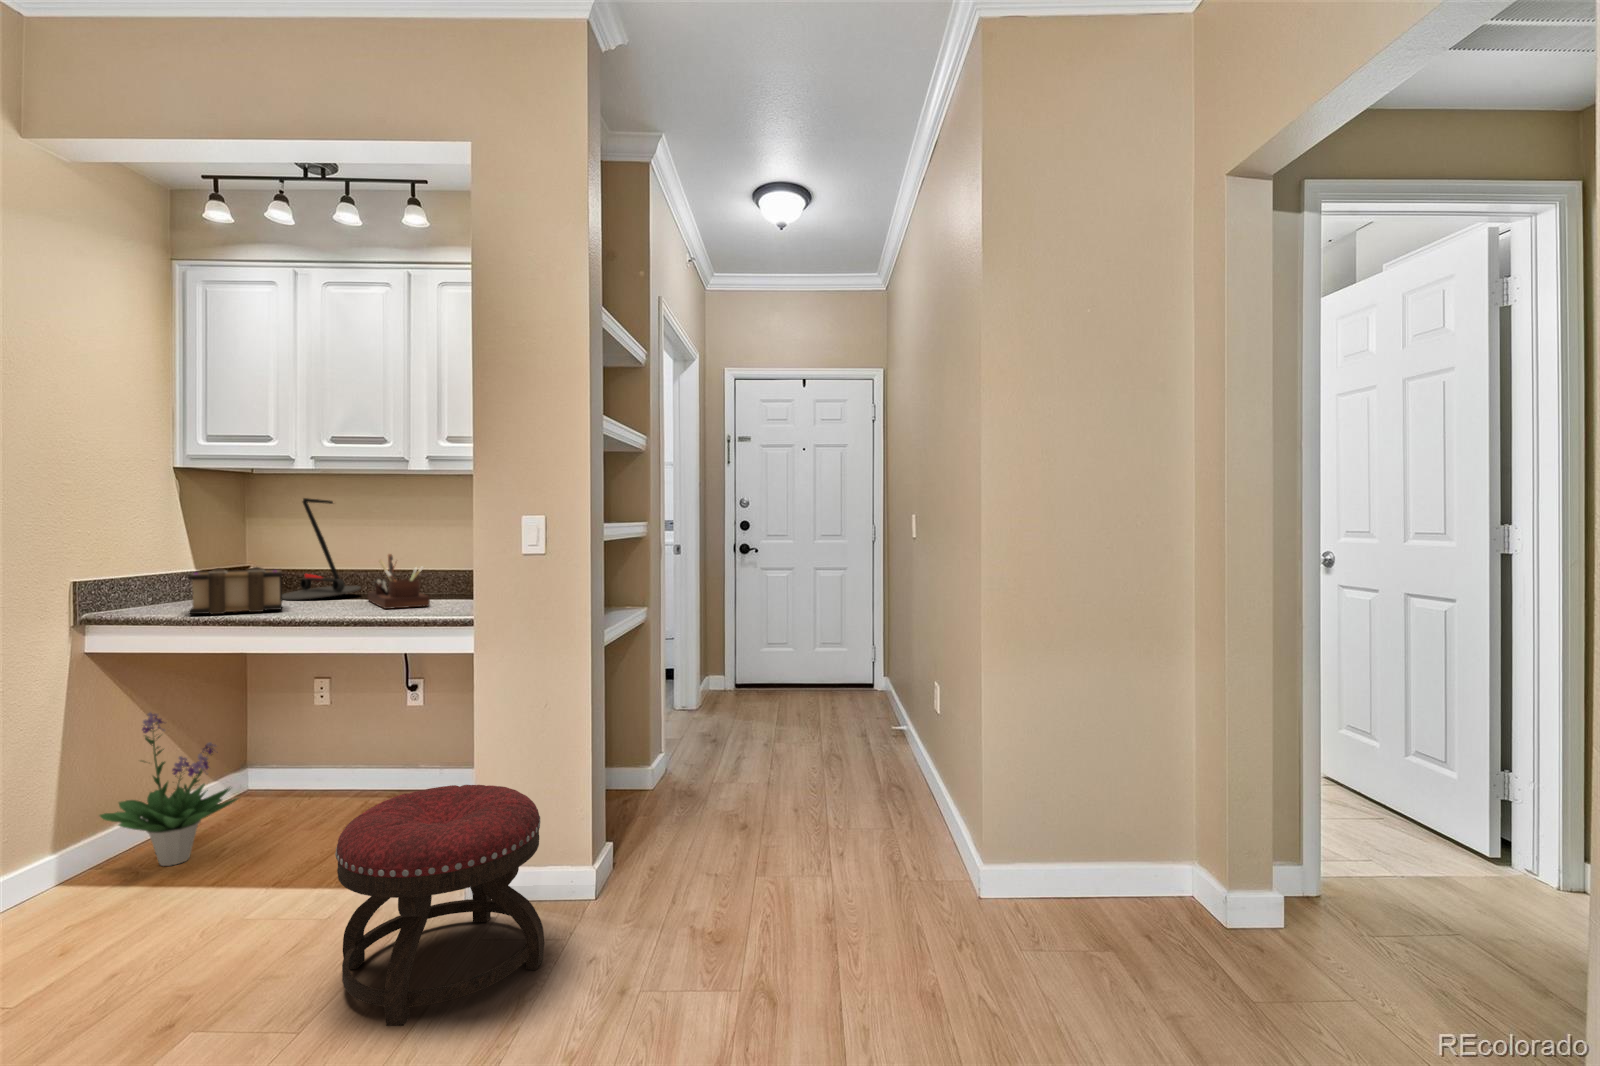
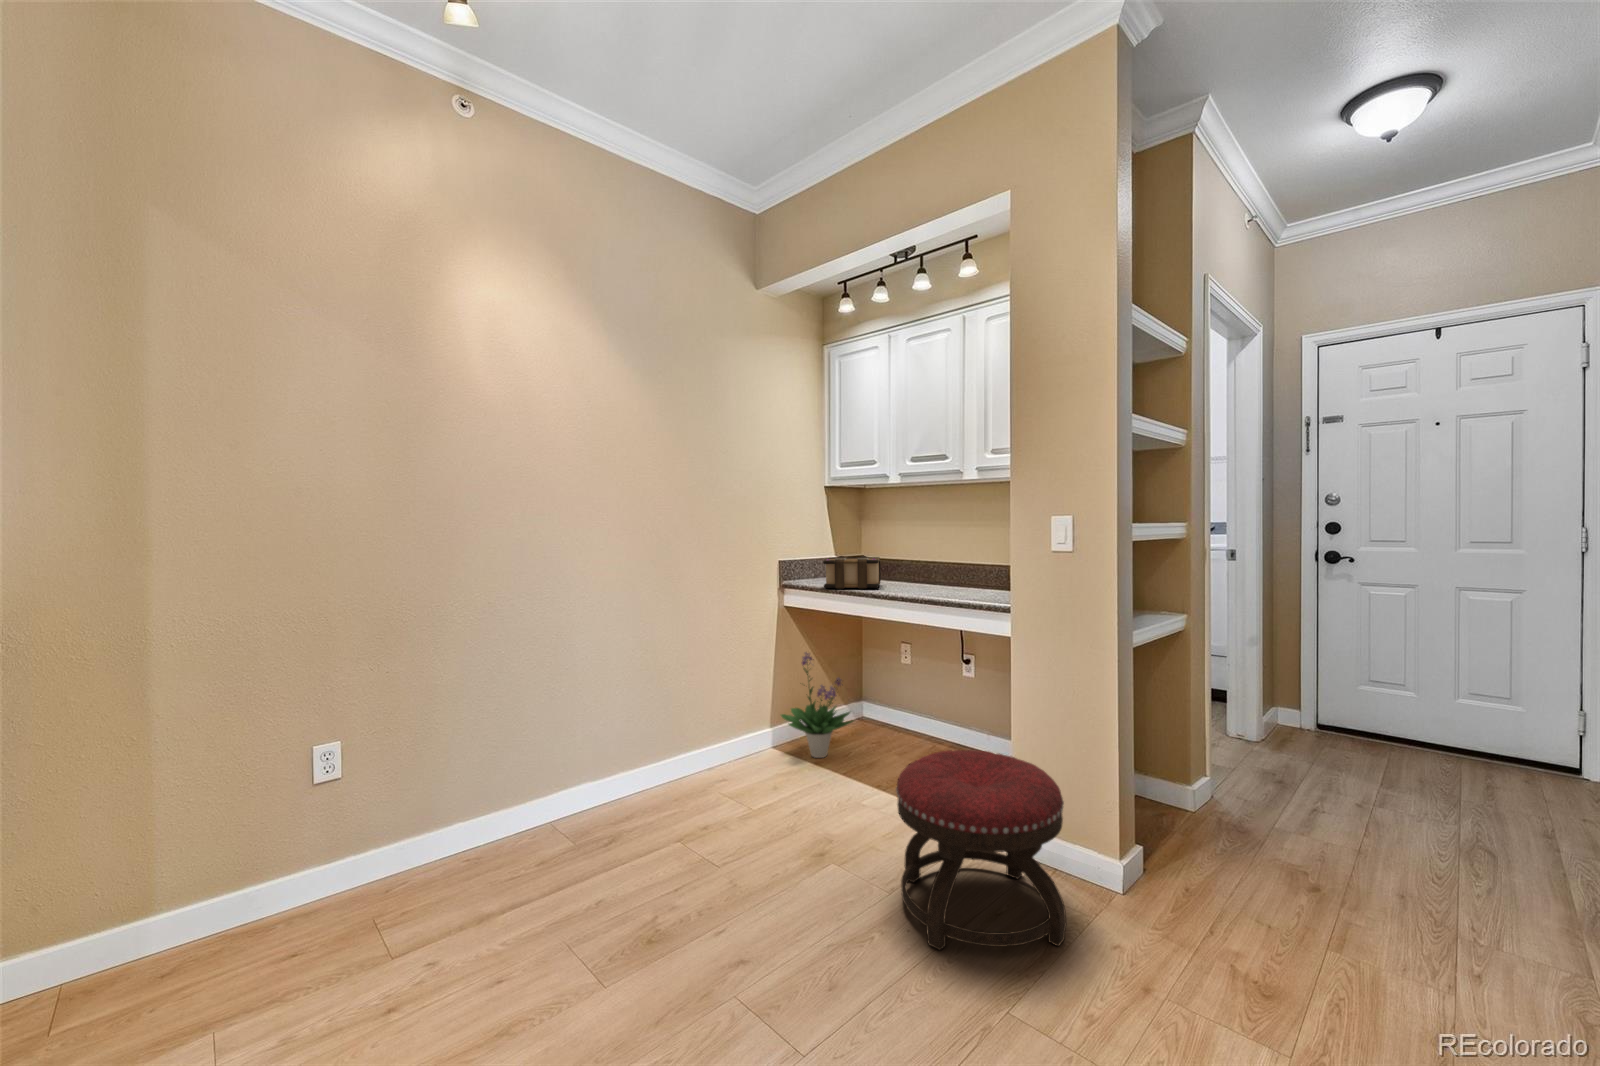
desk lamp: present [282,498,361,600] -> none [881,504,936,580]
desk organizer: present [368,554,430,609] -> none [938,547,981,592]

